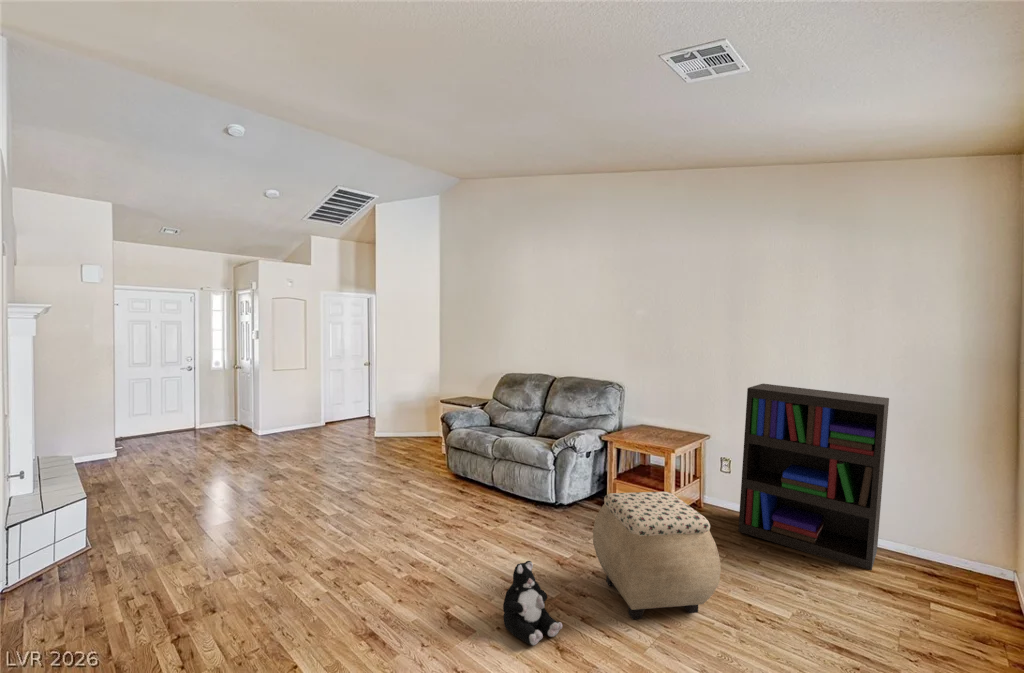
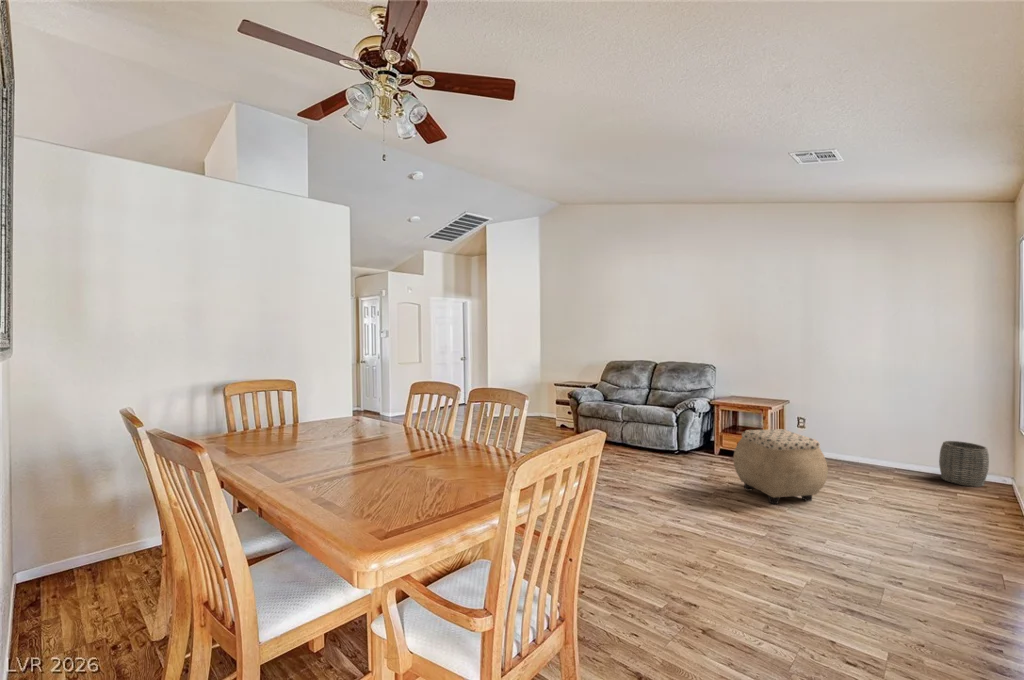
bookshelf: present [738,384,889,570] -> none [819,359,925,482]
woven basket: none [906,511,980,588] -> present [939,441,989,487]
plush toy: present [503,561,562,645] -> none [693,468,735,514]

